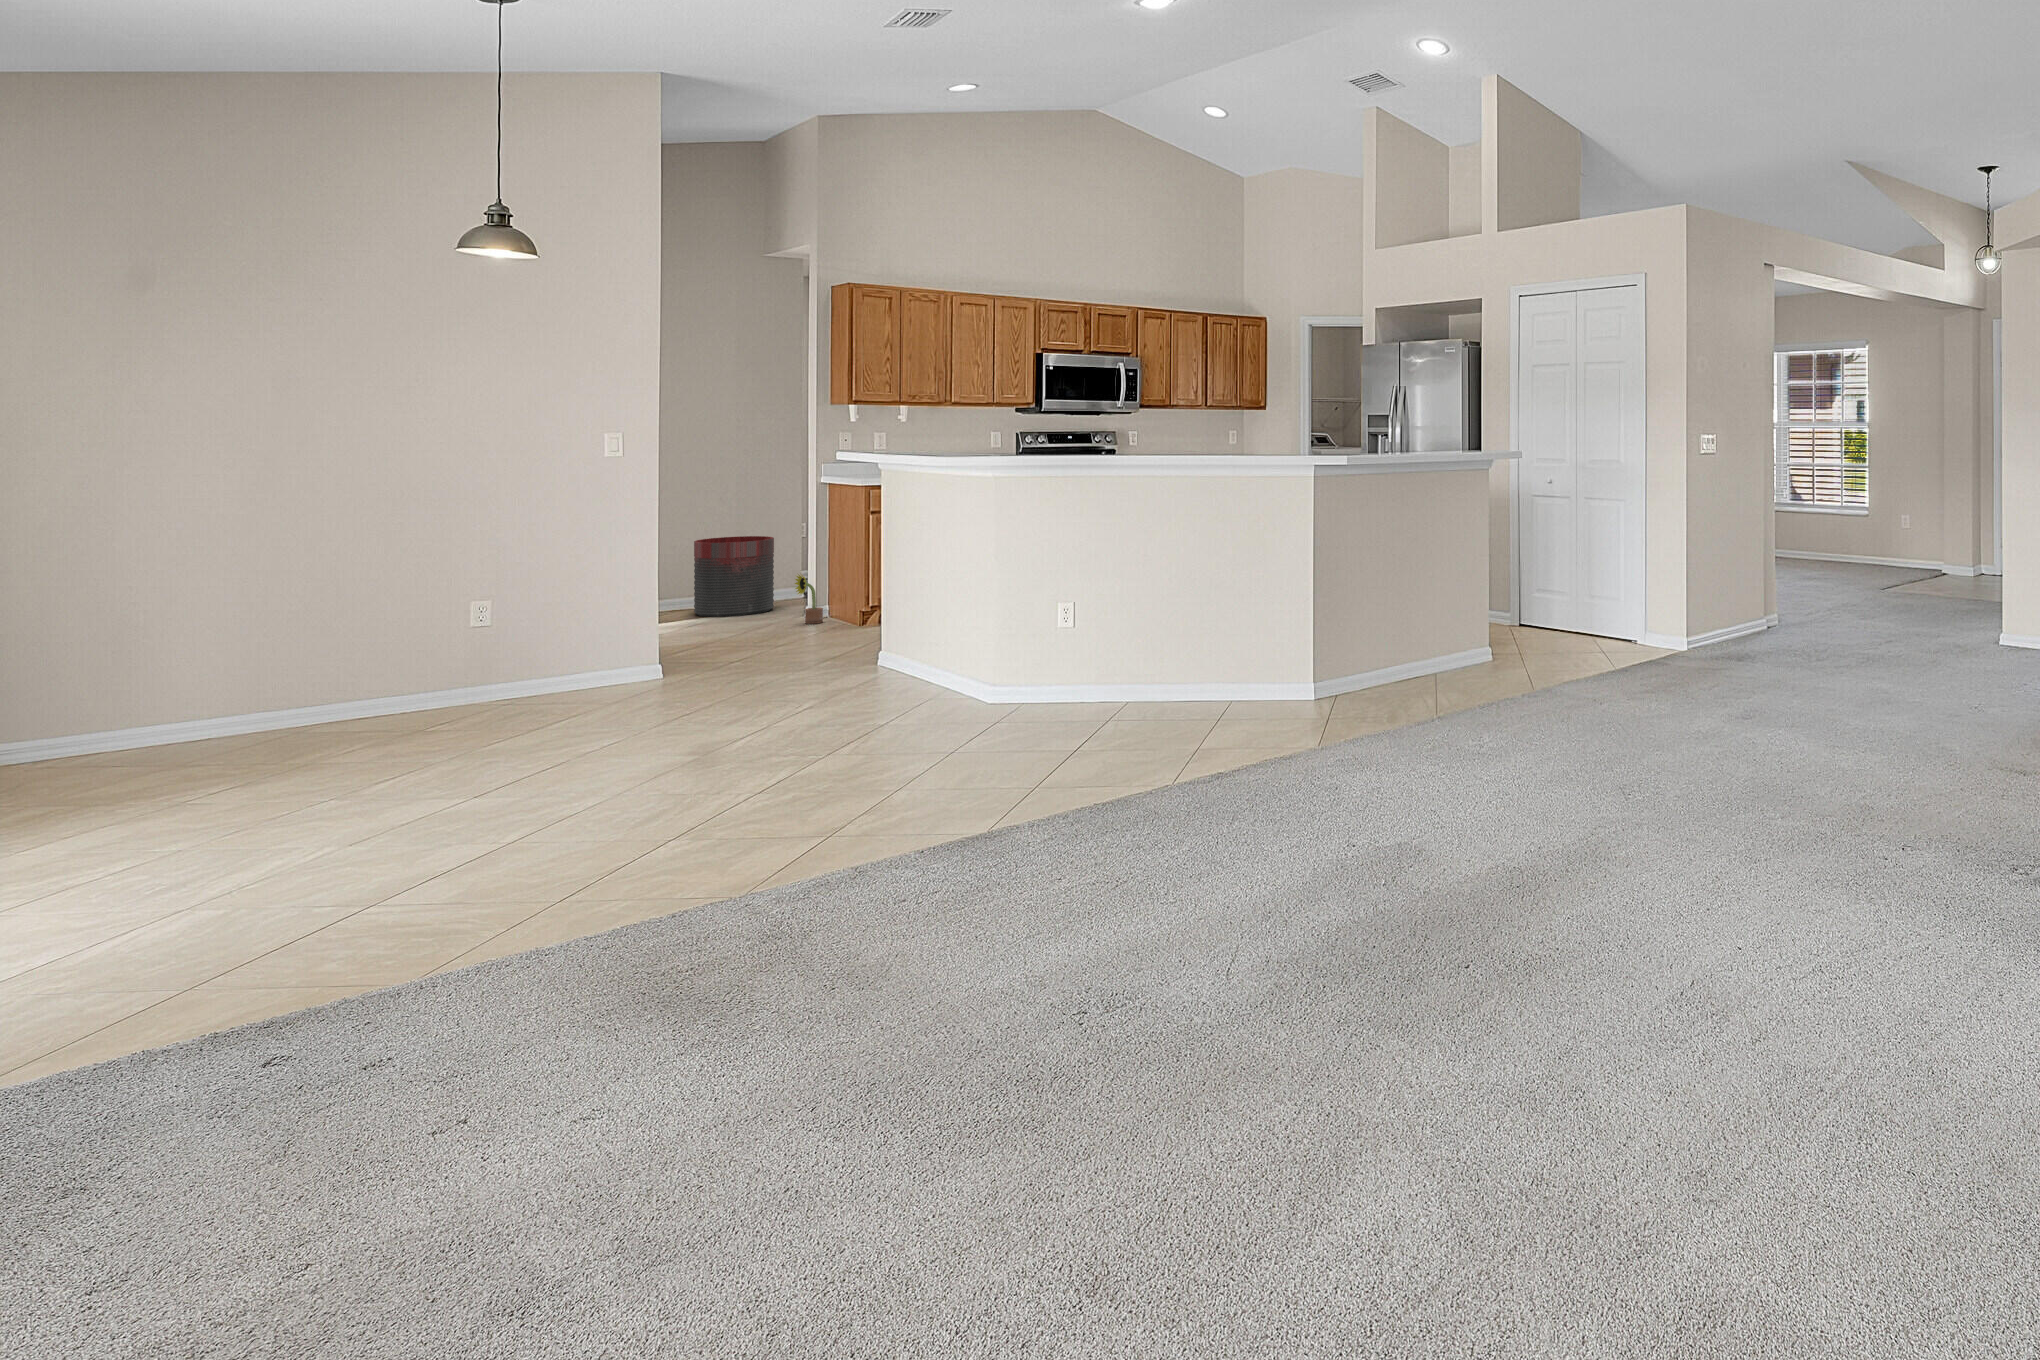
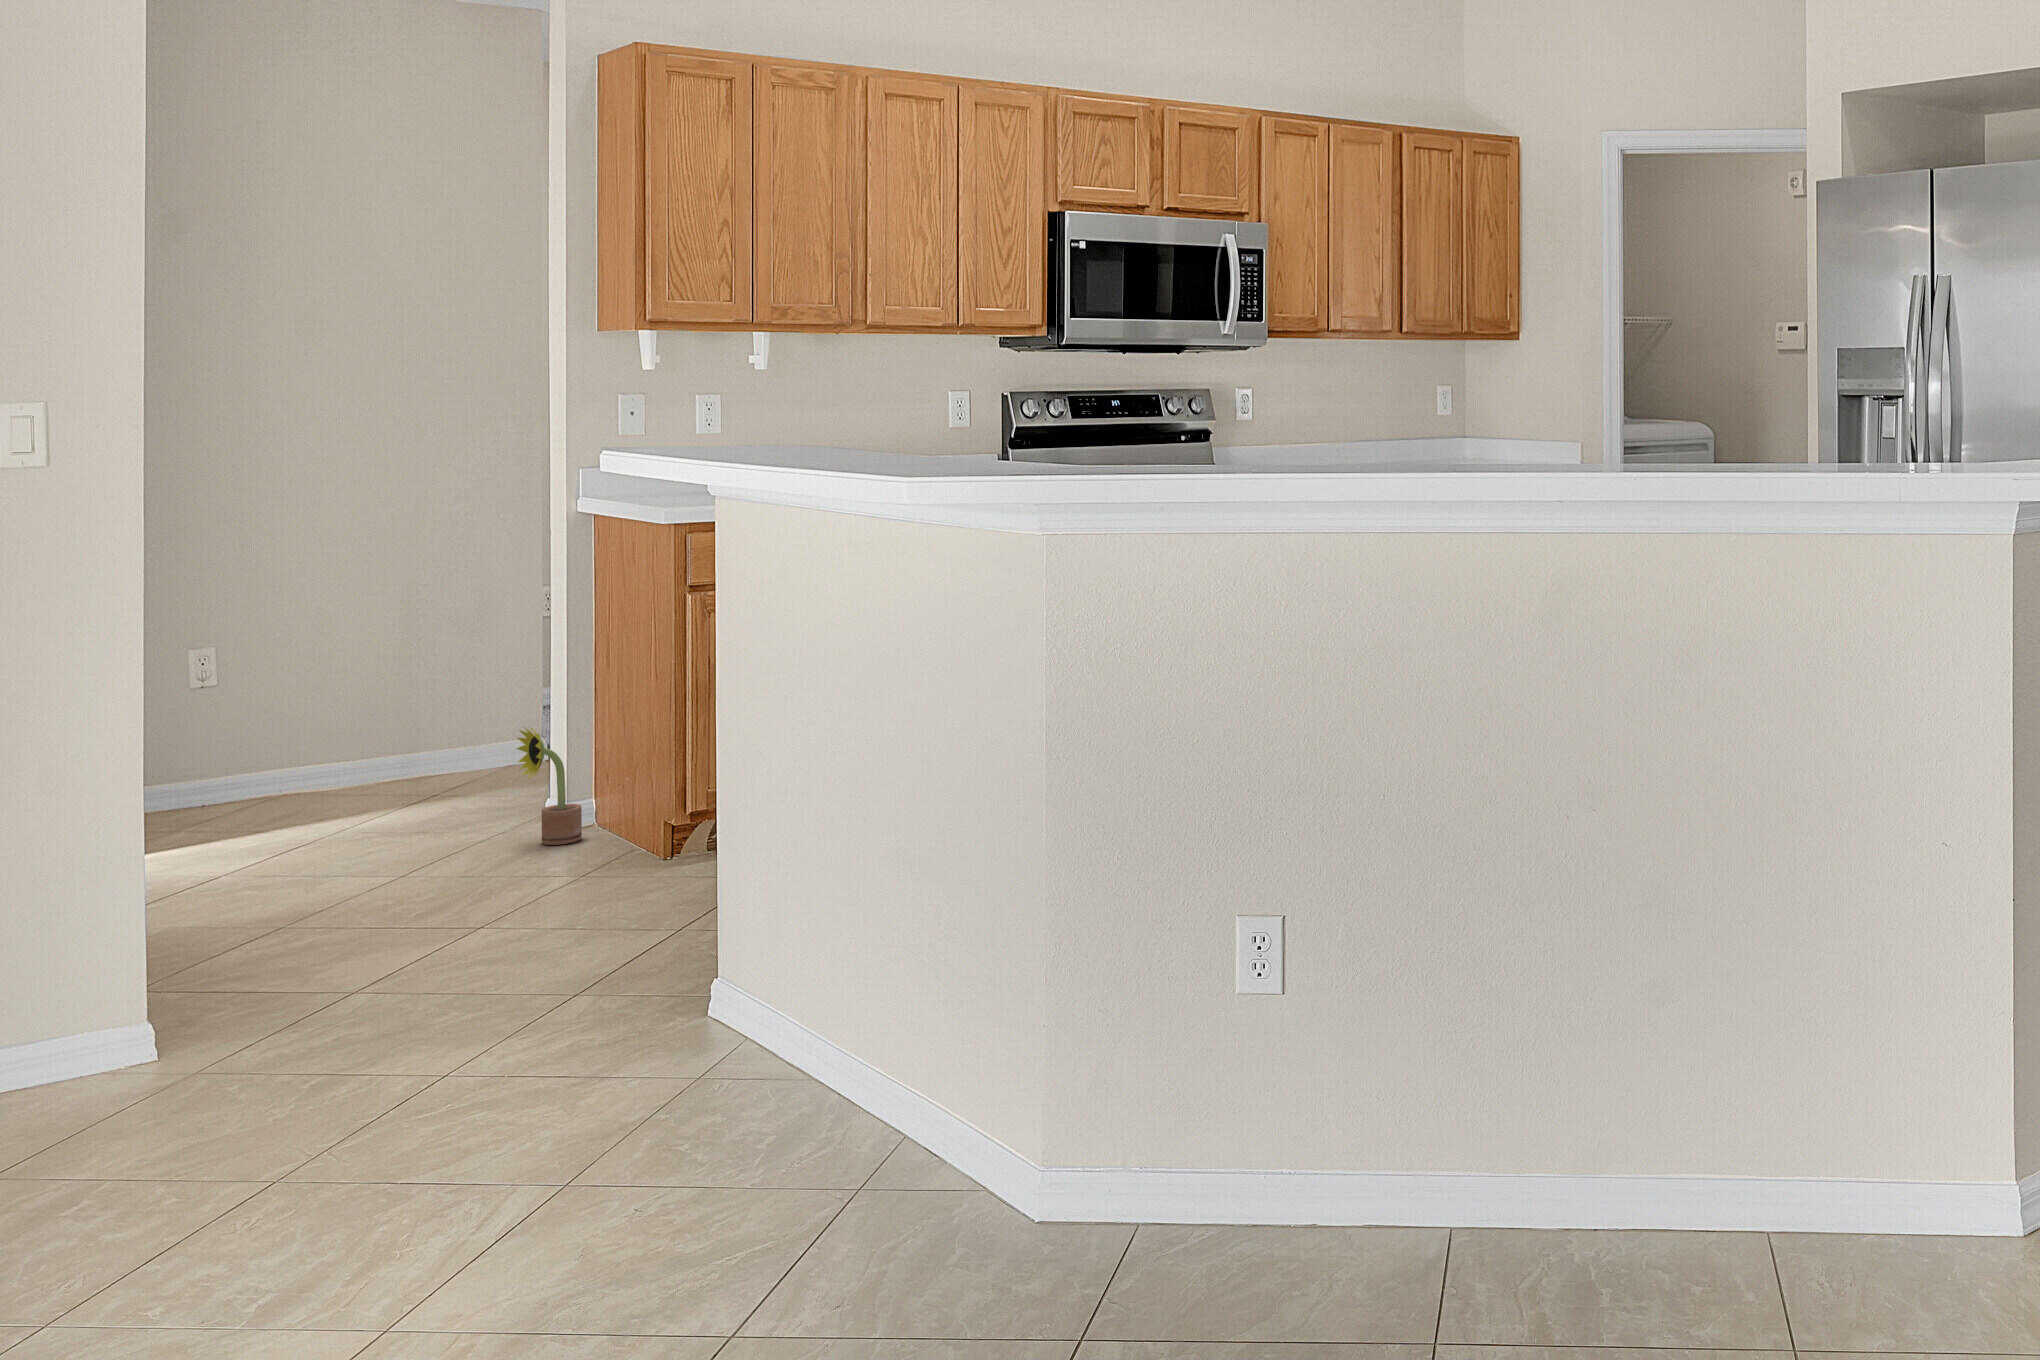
trash can: present [694,536,774,617] -> none [307,625,483,816]

